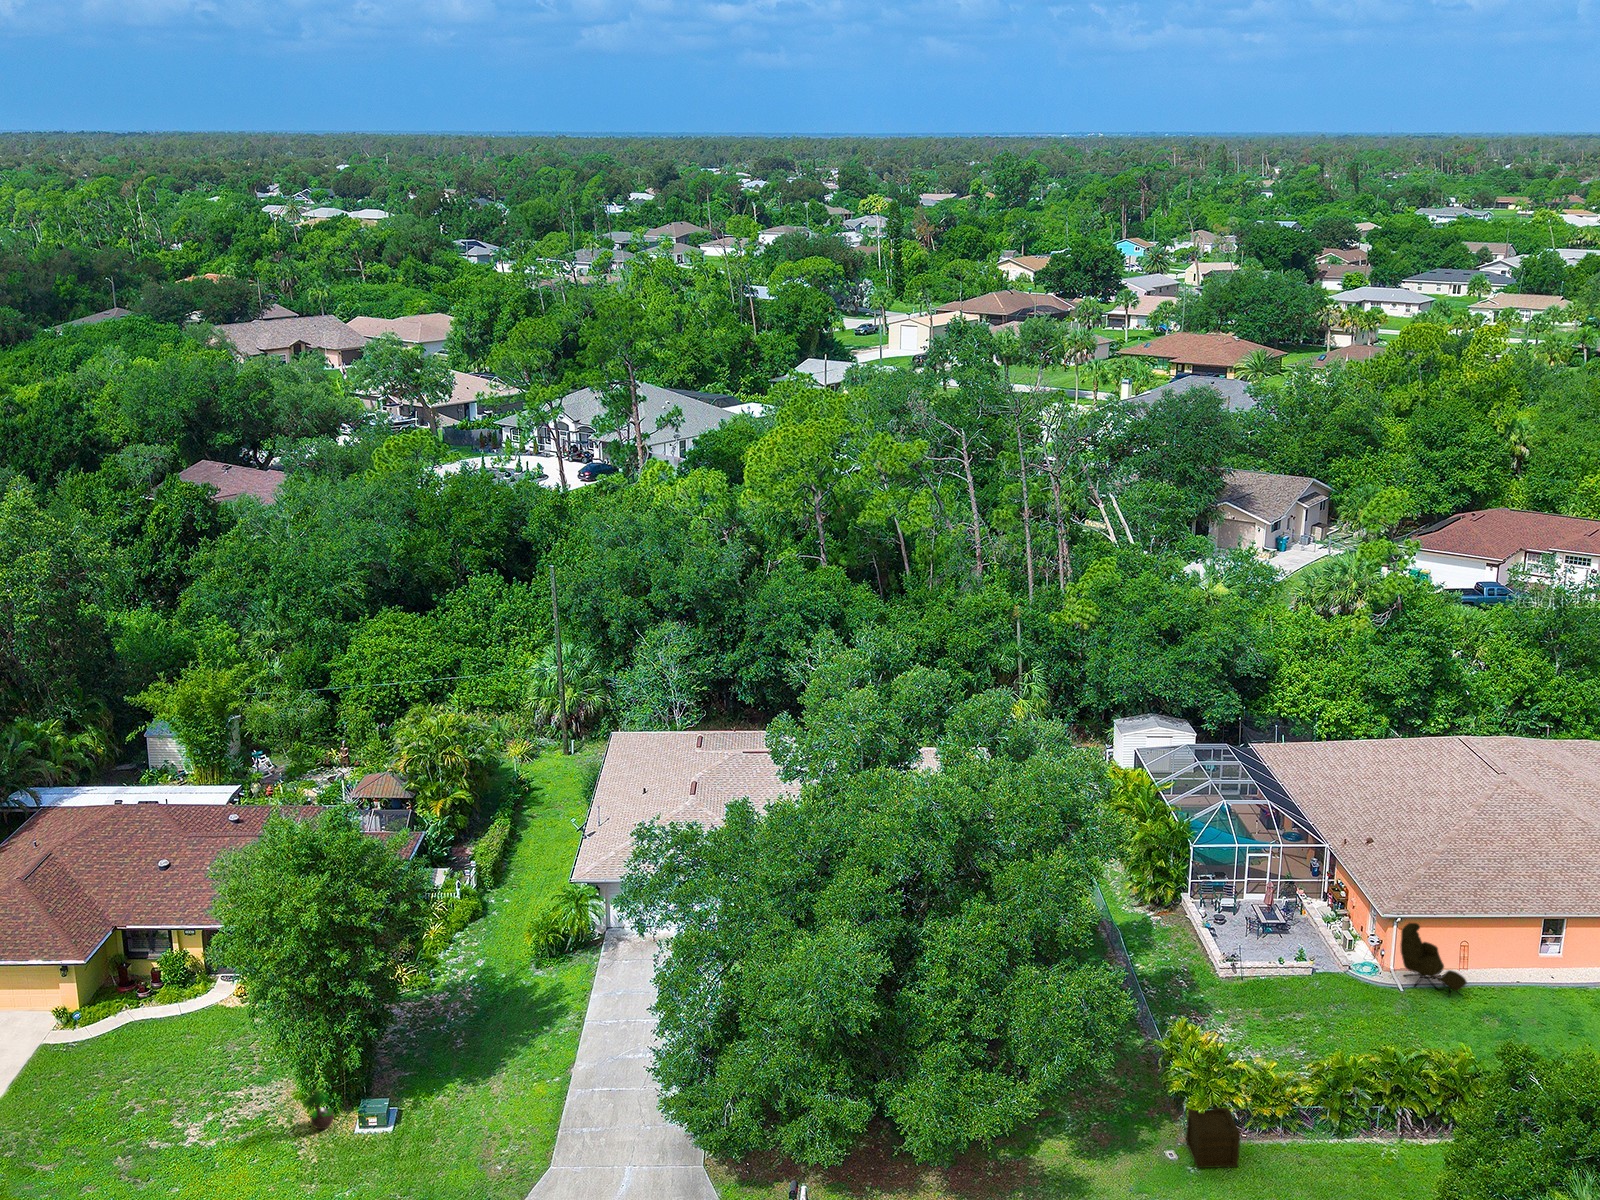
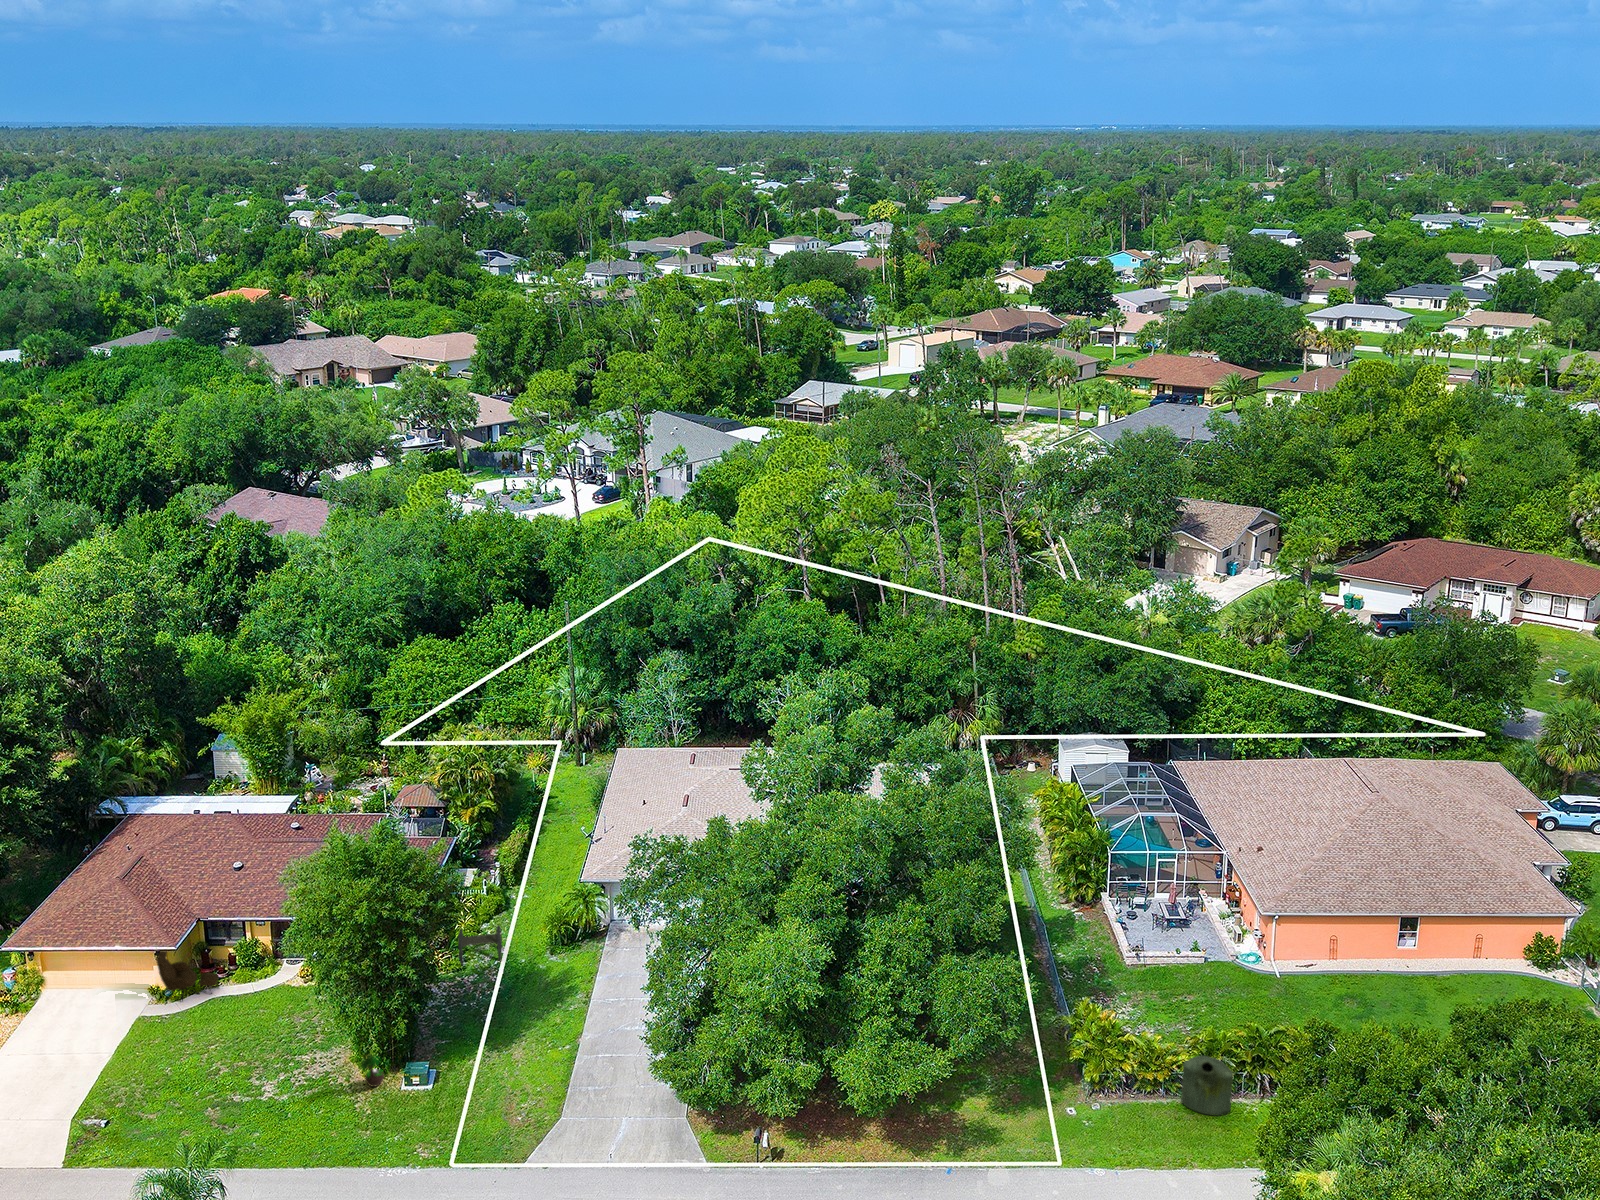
lounge chair: present [1400,923,1467,995] -> present [157,951,218,1001]
bench: none [426,933,479,981] -> present [458,925,503,965]
trash can: none [1307,1088,1375,1161] -> present [1181,1056,1233,1116]
wooden crate: present [1186,1107,1240,1168] -> none [1082,1072,1123,1120]

